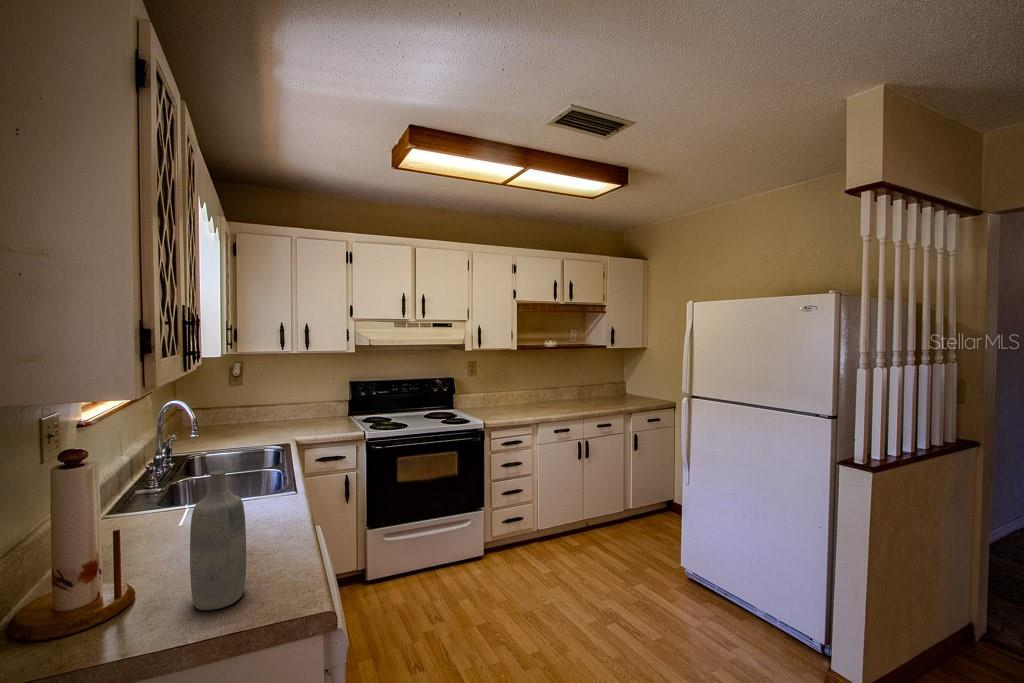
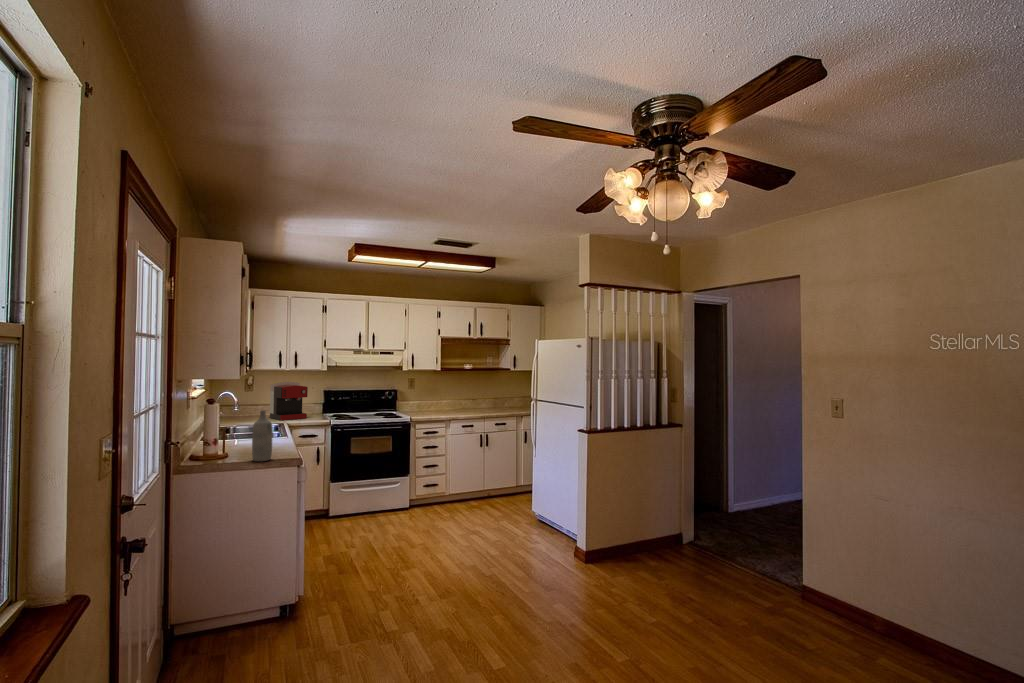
coffee maker: none [269,370,327,432] -> present [270,382,308,420]

